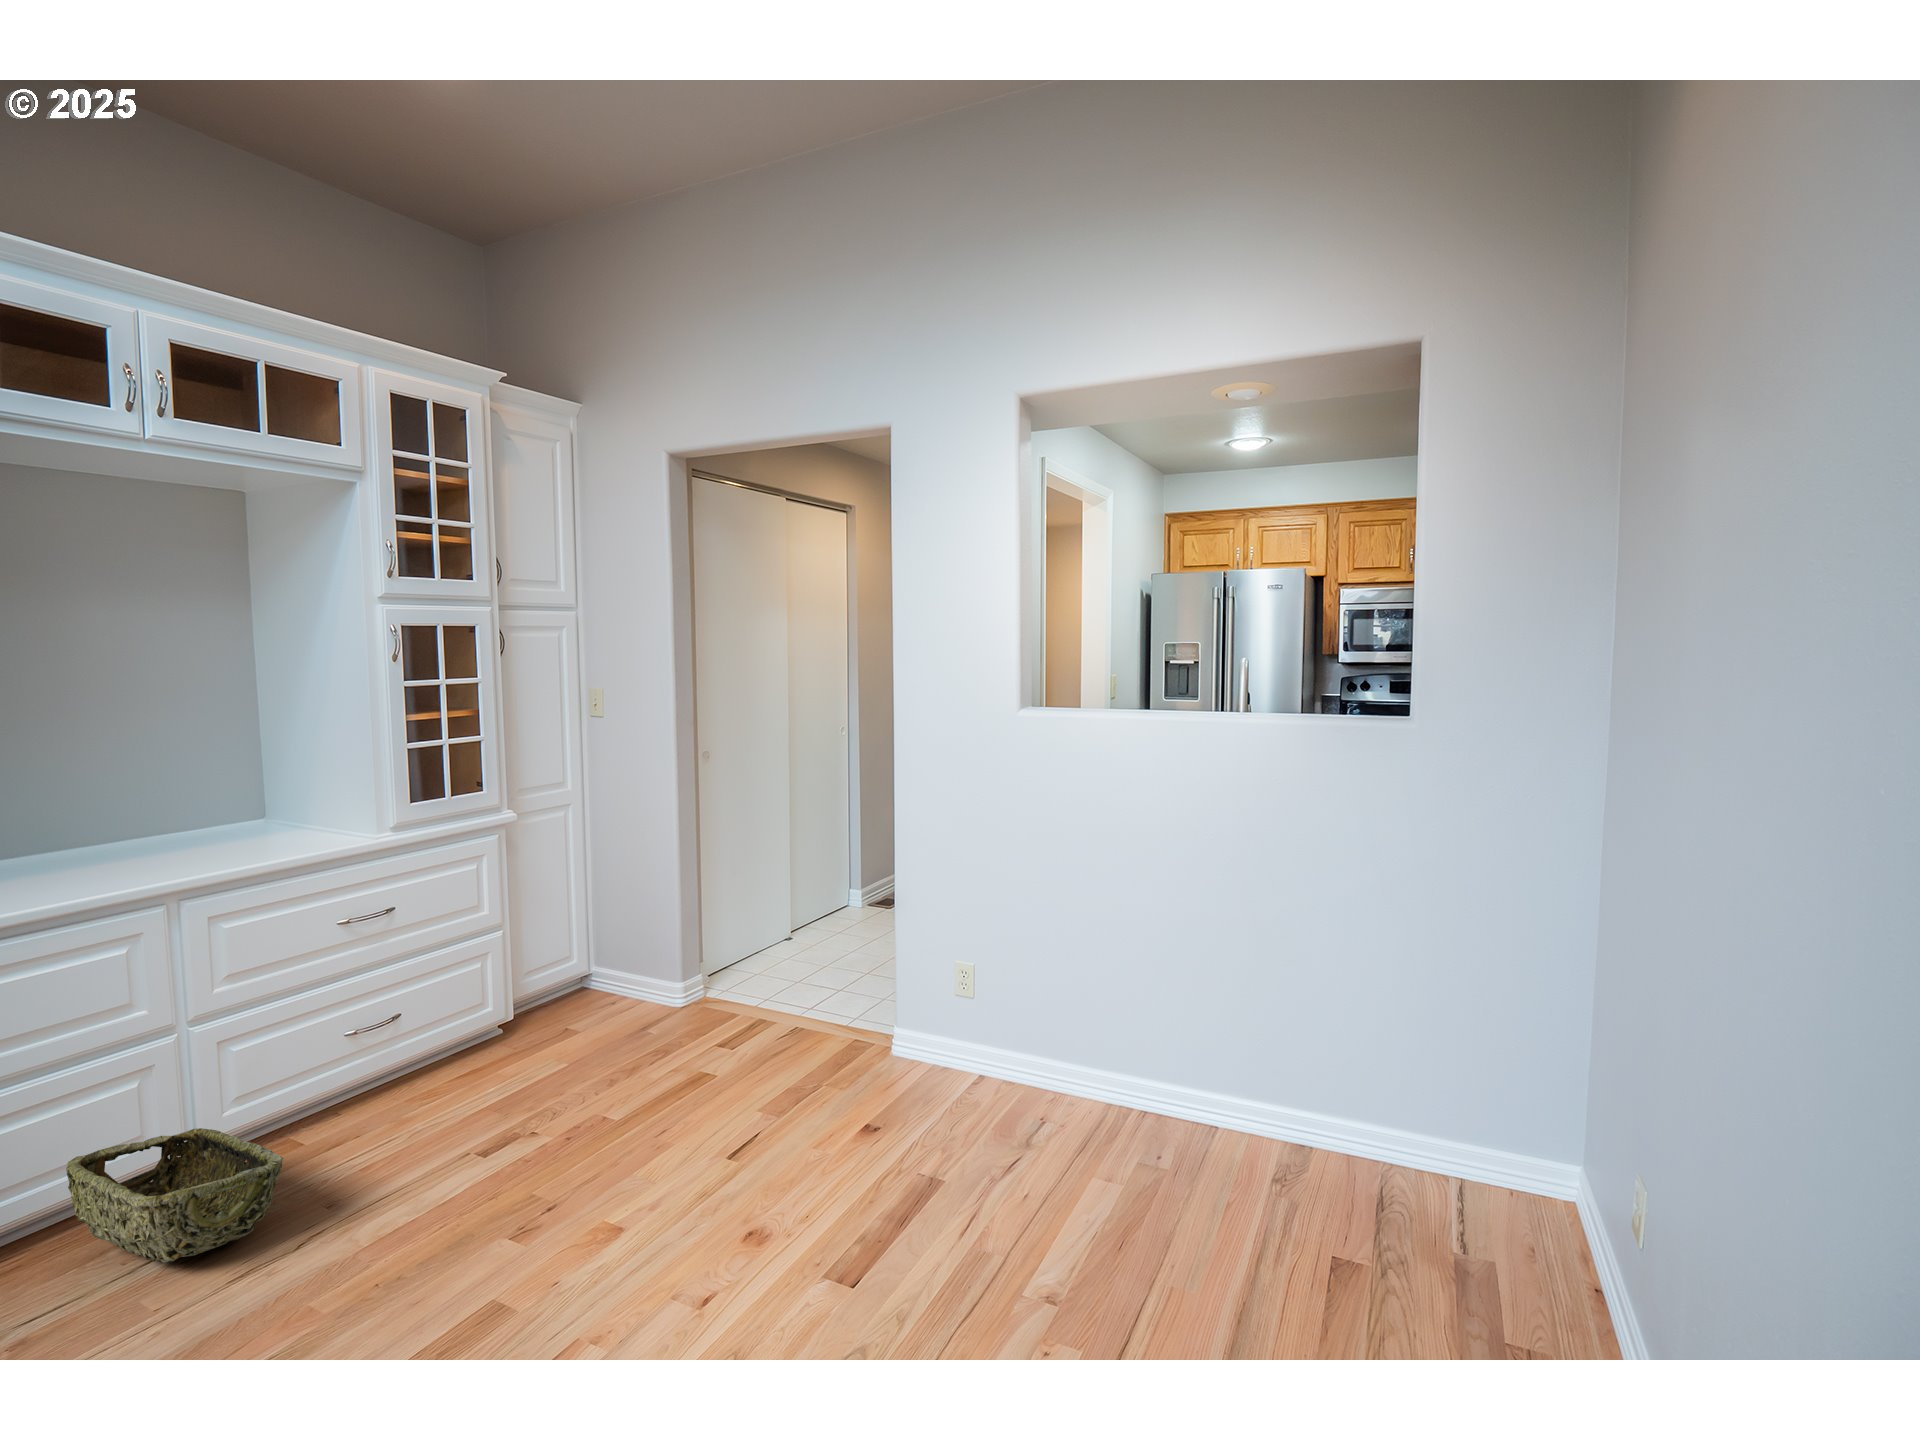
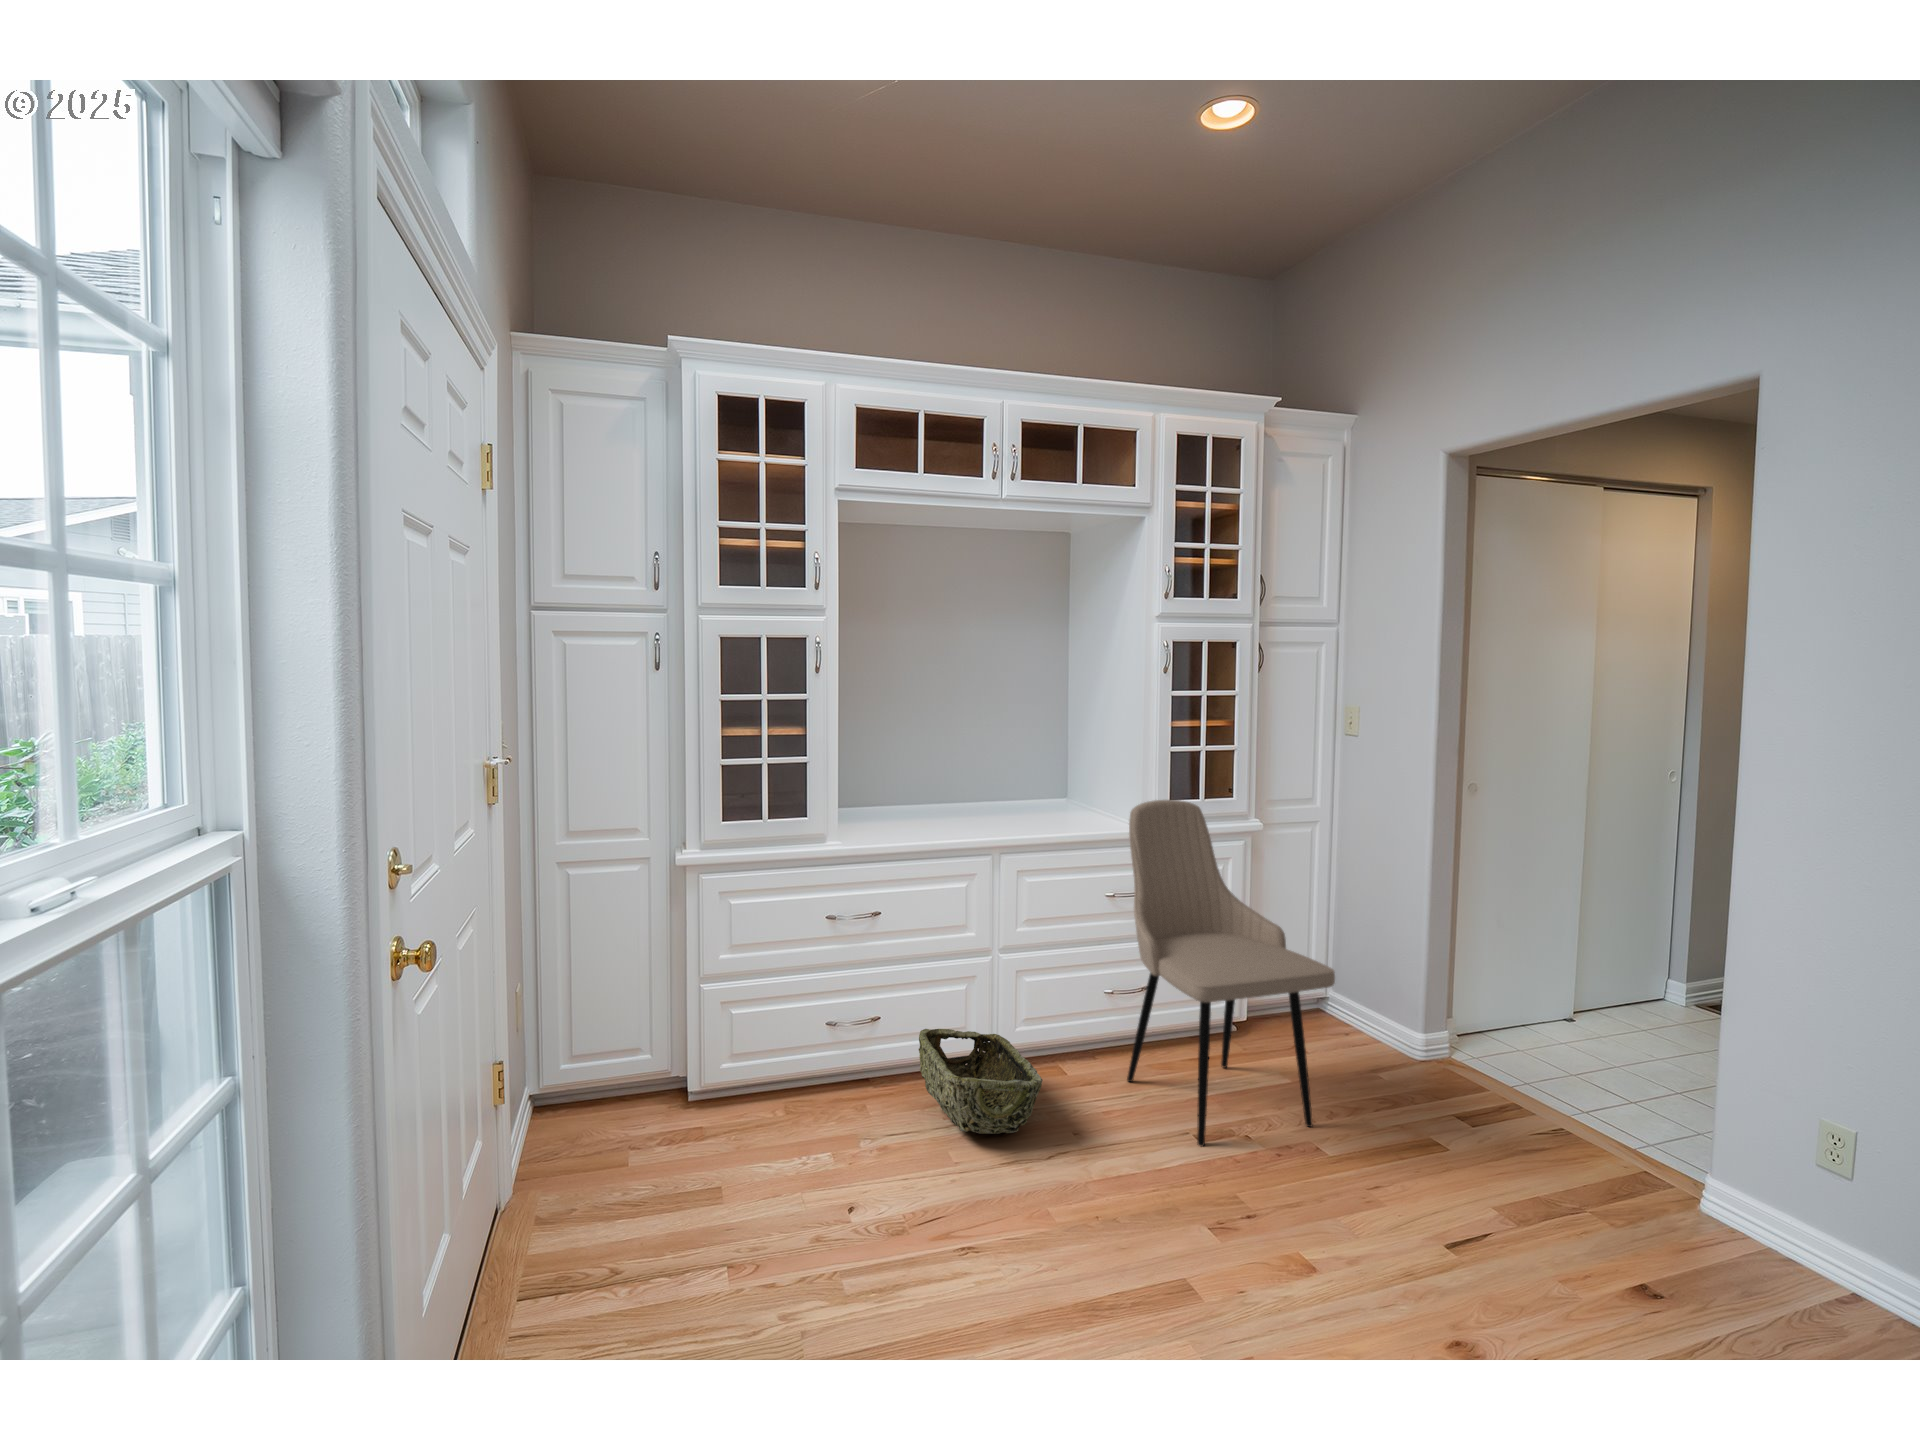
dining chair: none [365,803,610,1160] -> present [1127,800,1335,1147]

